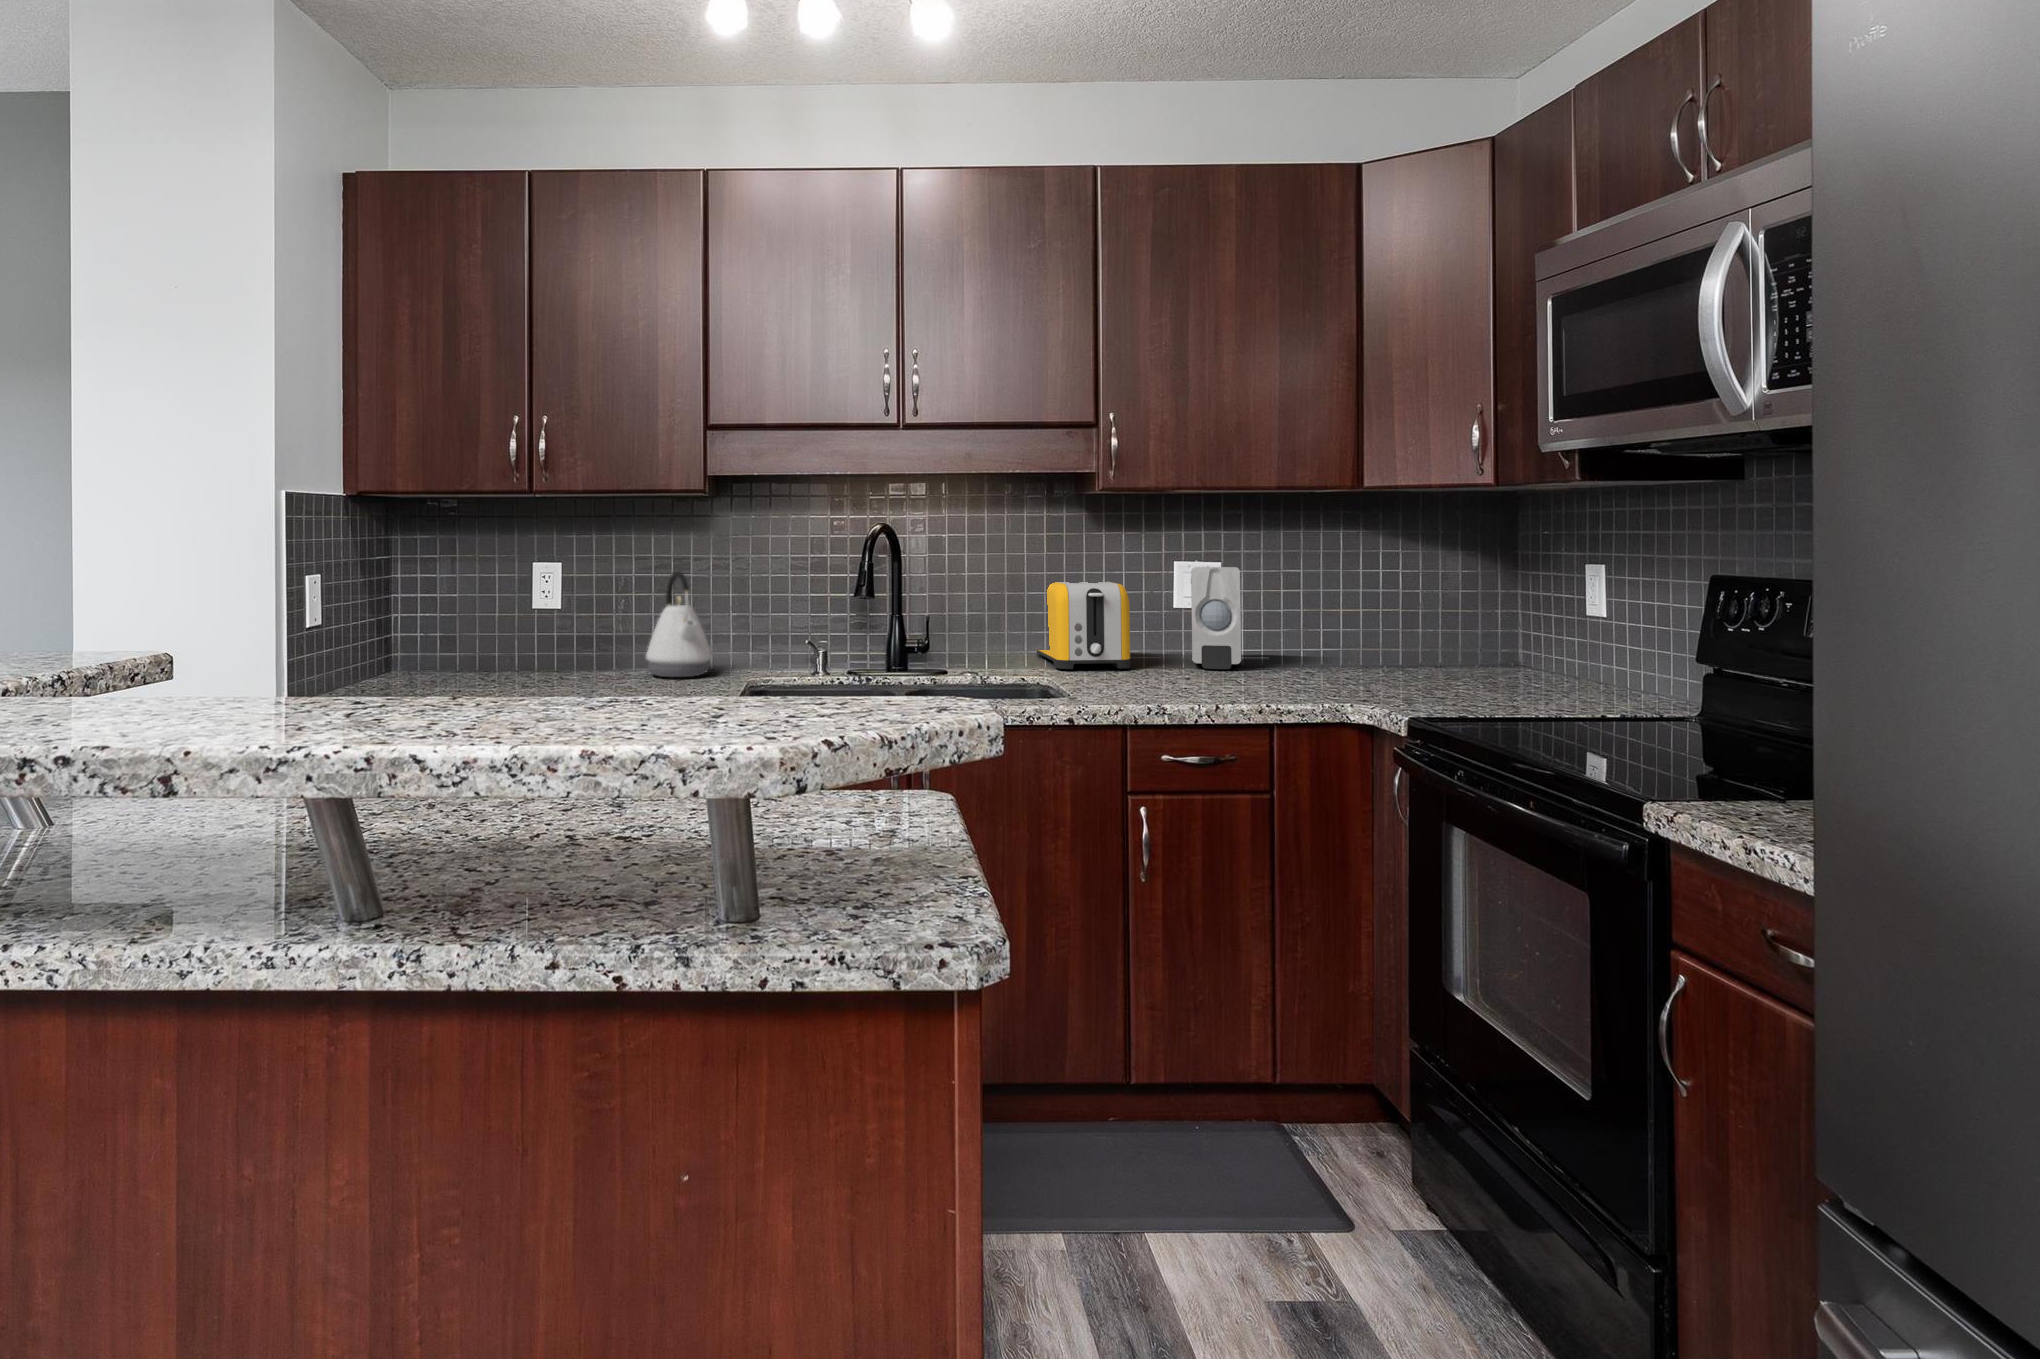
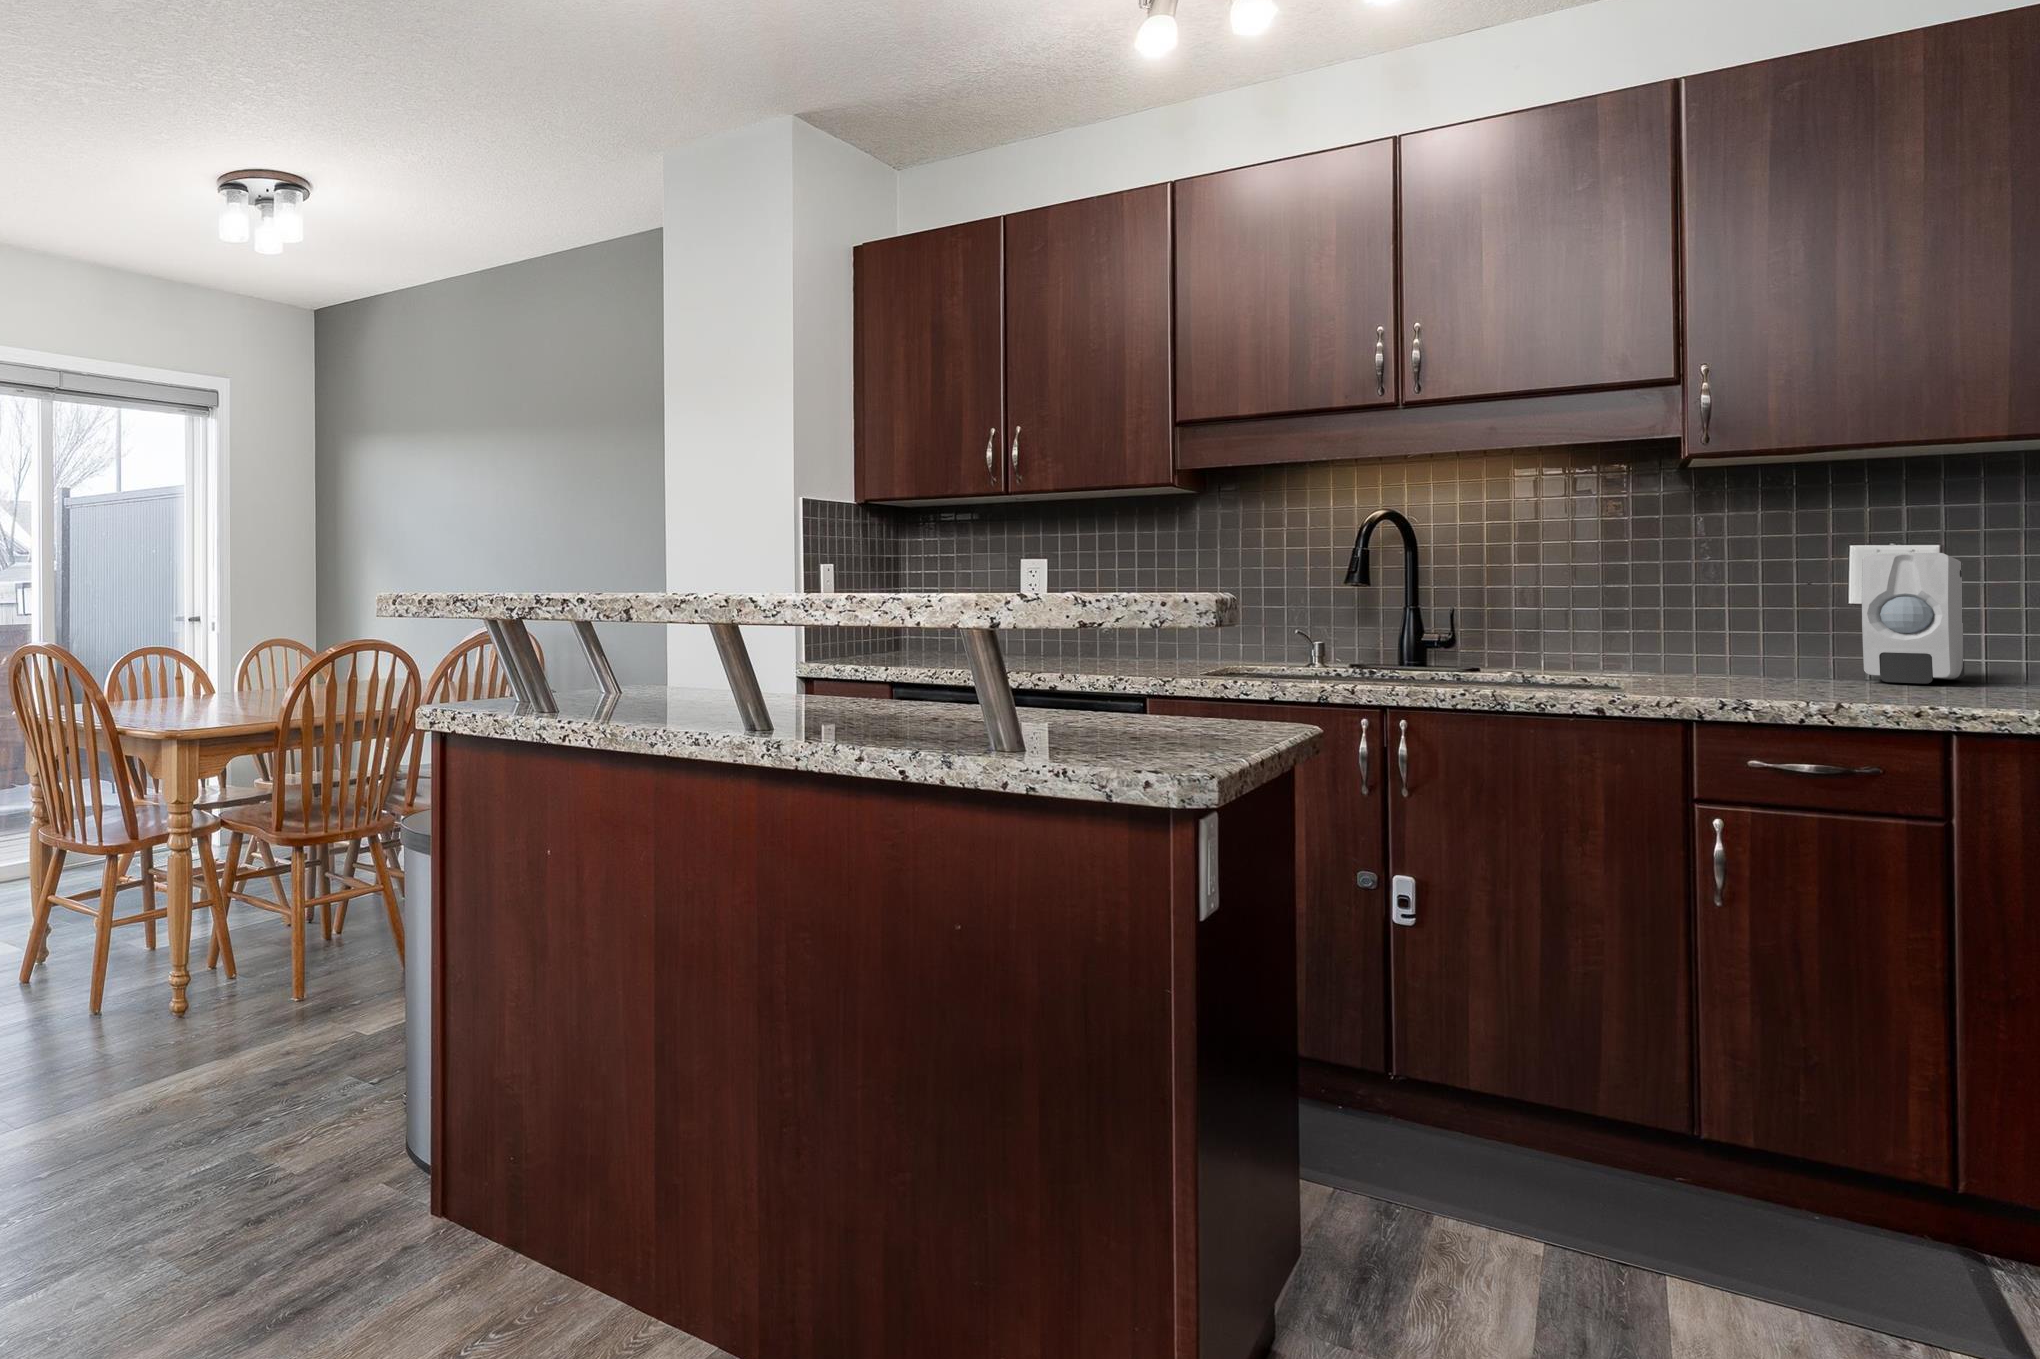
kettle: present [646,571,712,677] -> none [1121,563,1191,663]
toaster: present [1037,582,1130,669] -> none [1629,575,1757,676]

